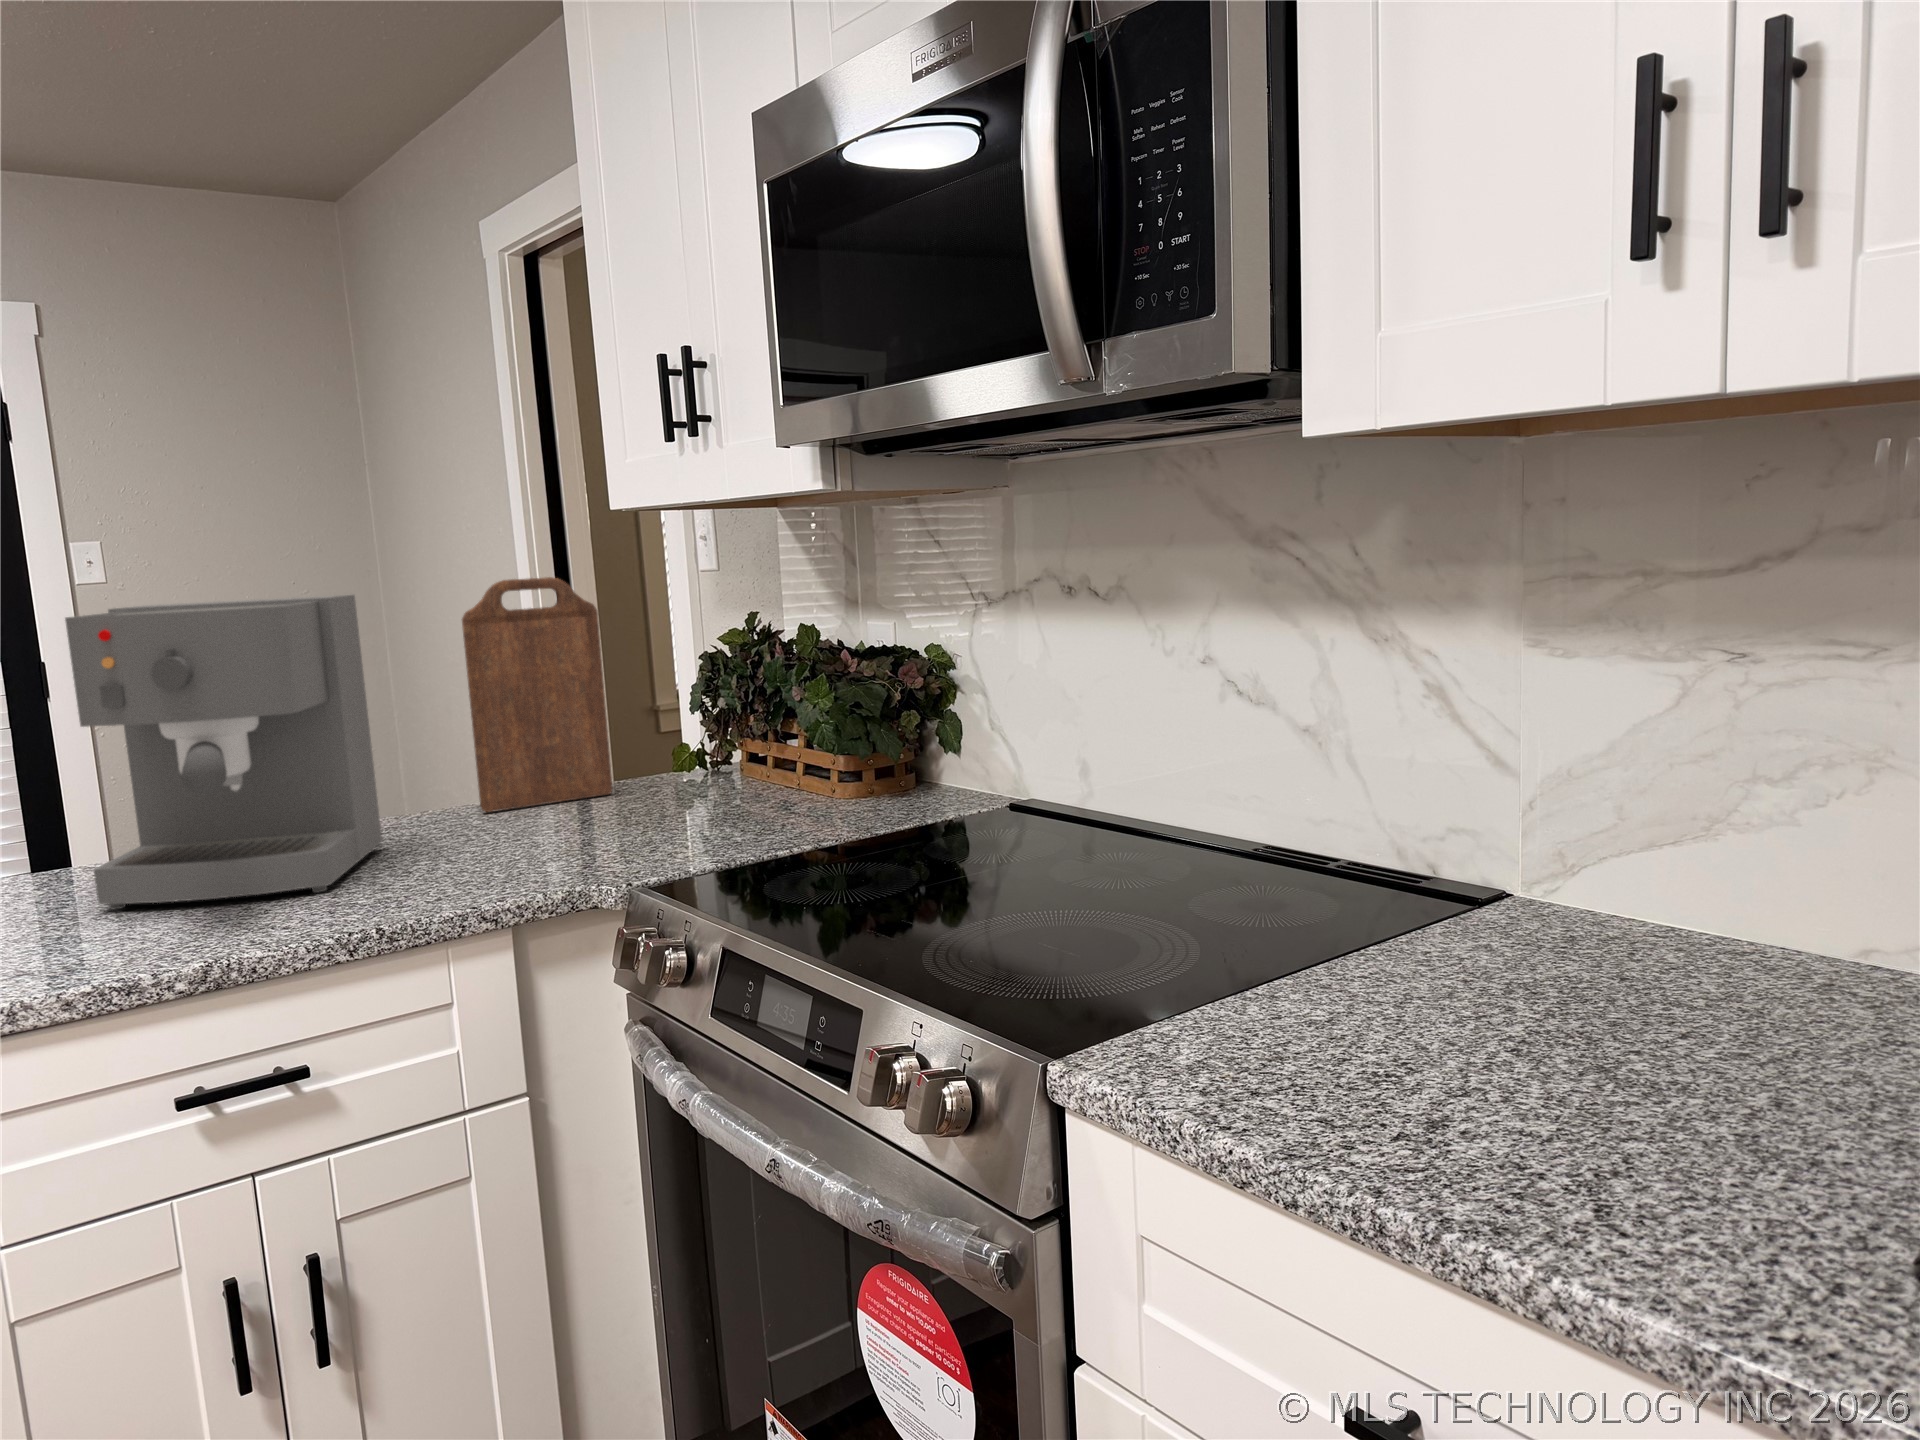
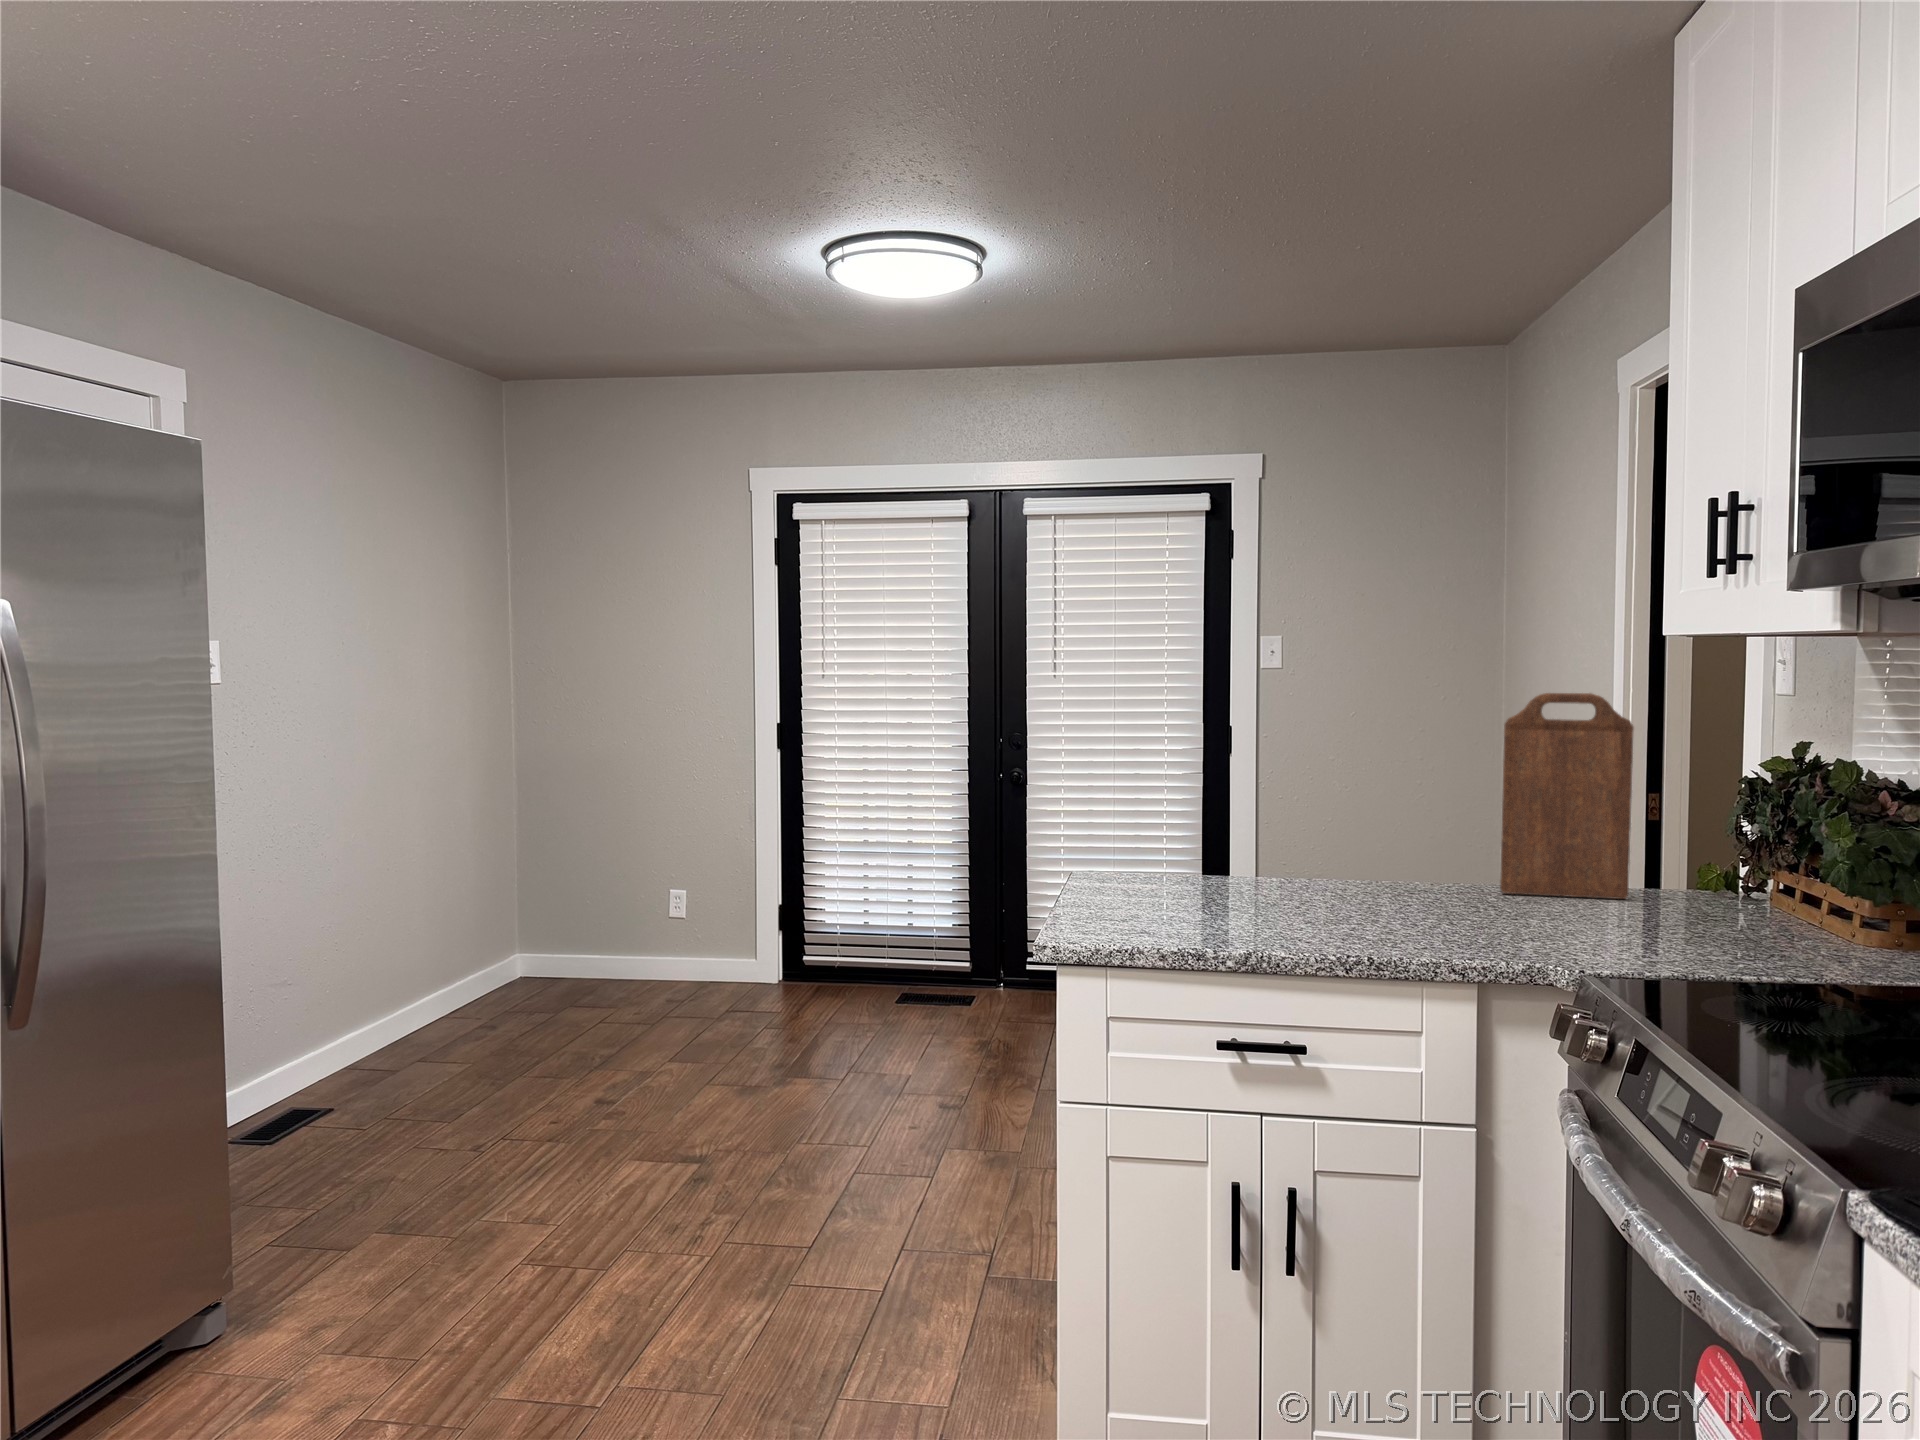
coffee maker: present [65,595,382,910] -> none [1203,694,1411,924]

